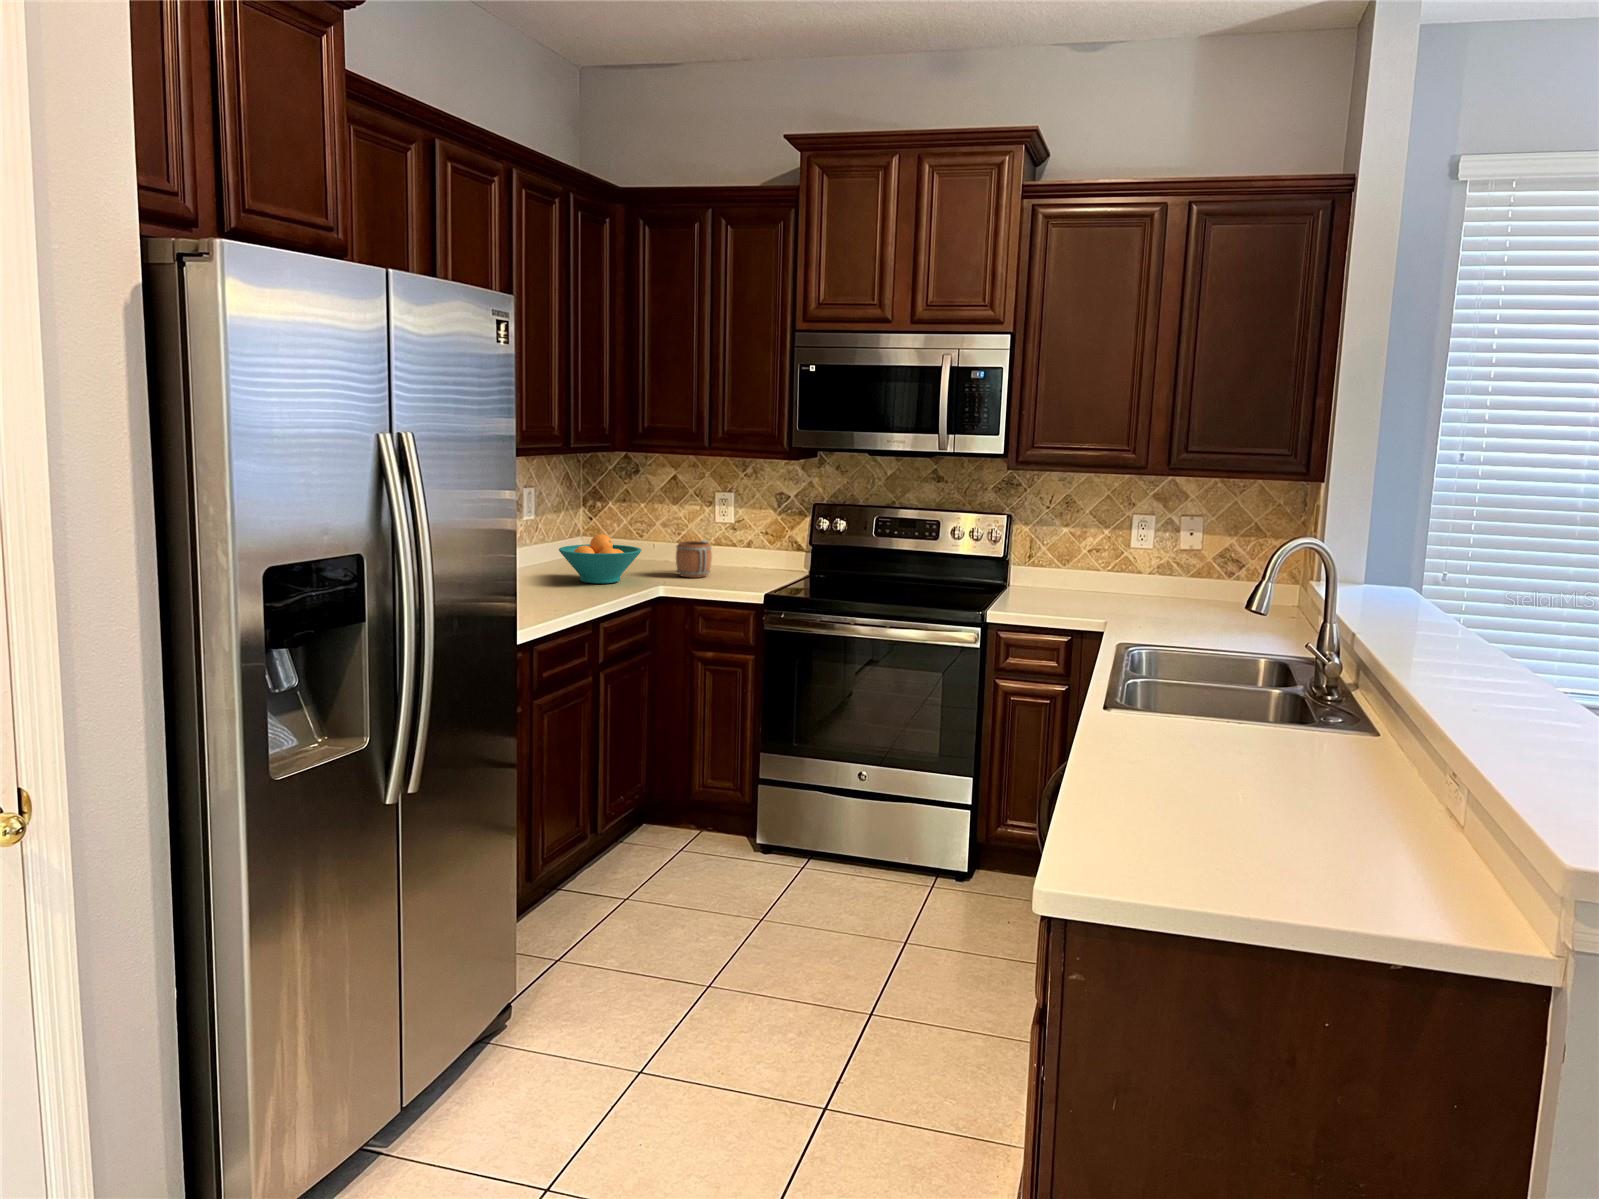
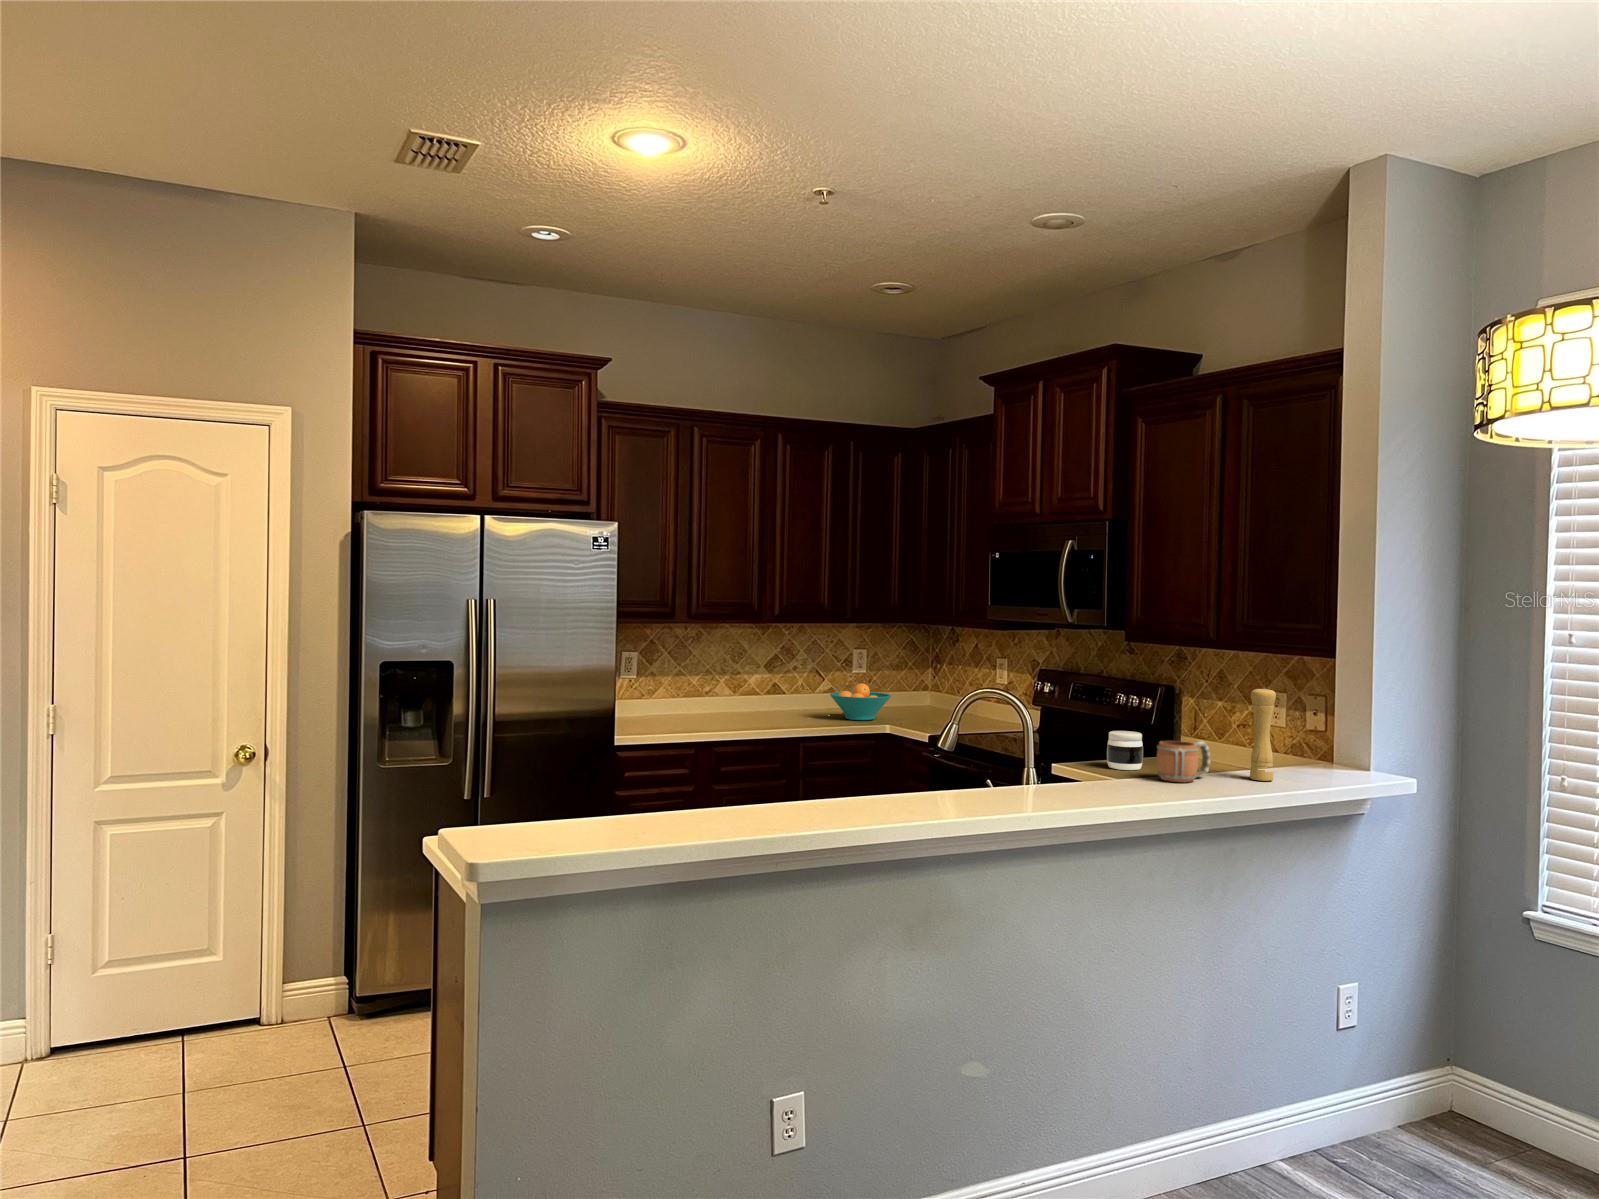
pepper mill: none [1154,512,1183,602] -> present [1250,688,1276,781]
mug: present [676,540,712,578] -> present [1156,741,1210,782]
jar: none [1034,566,1072,608] -> present [1107,731,1143,770]

